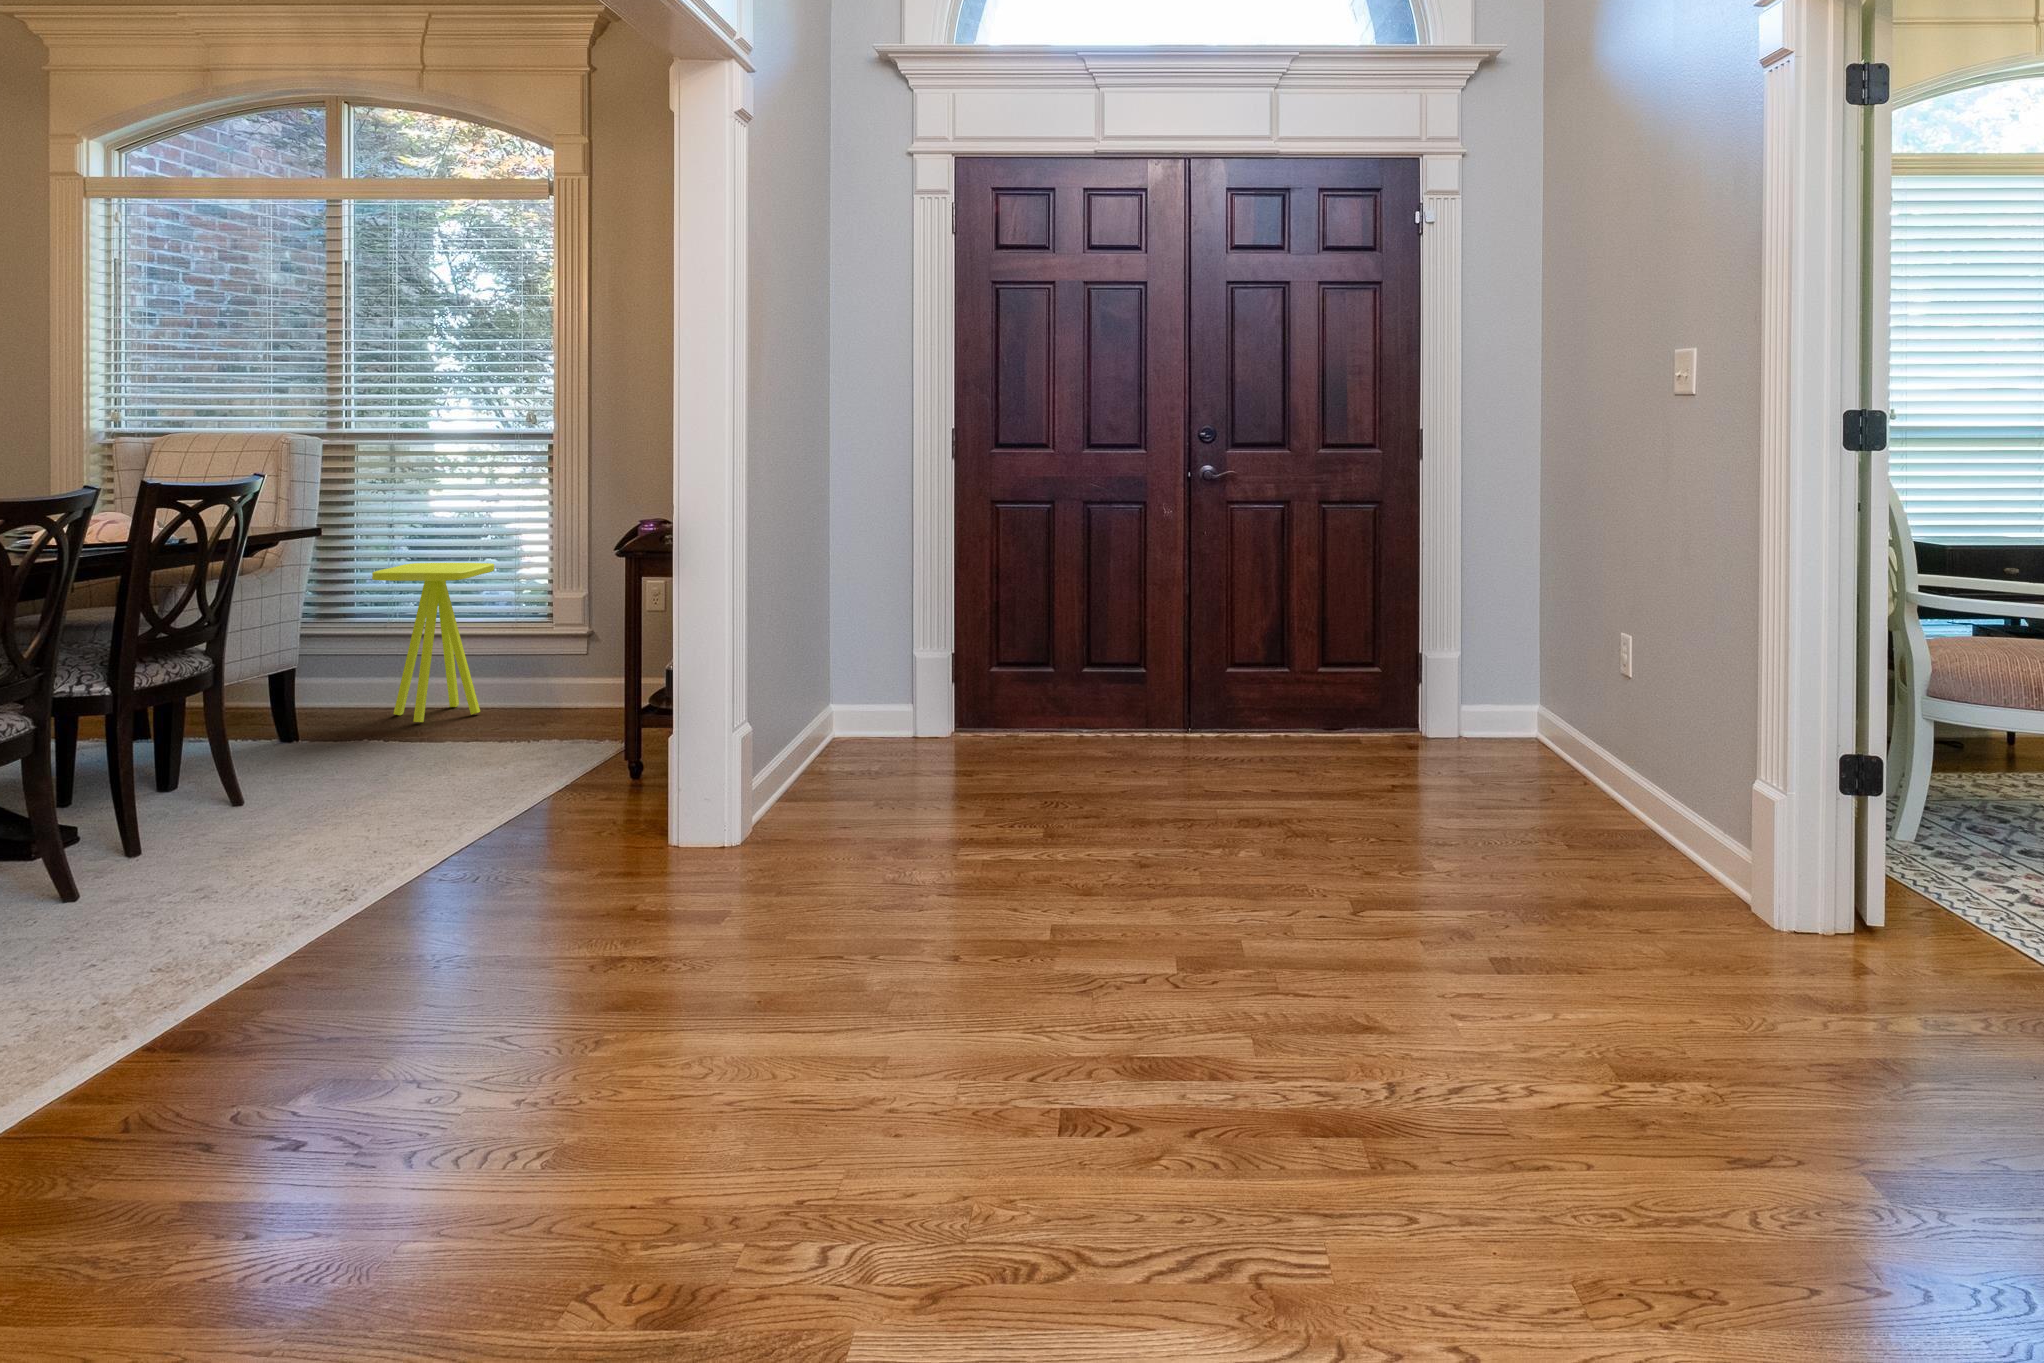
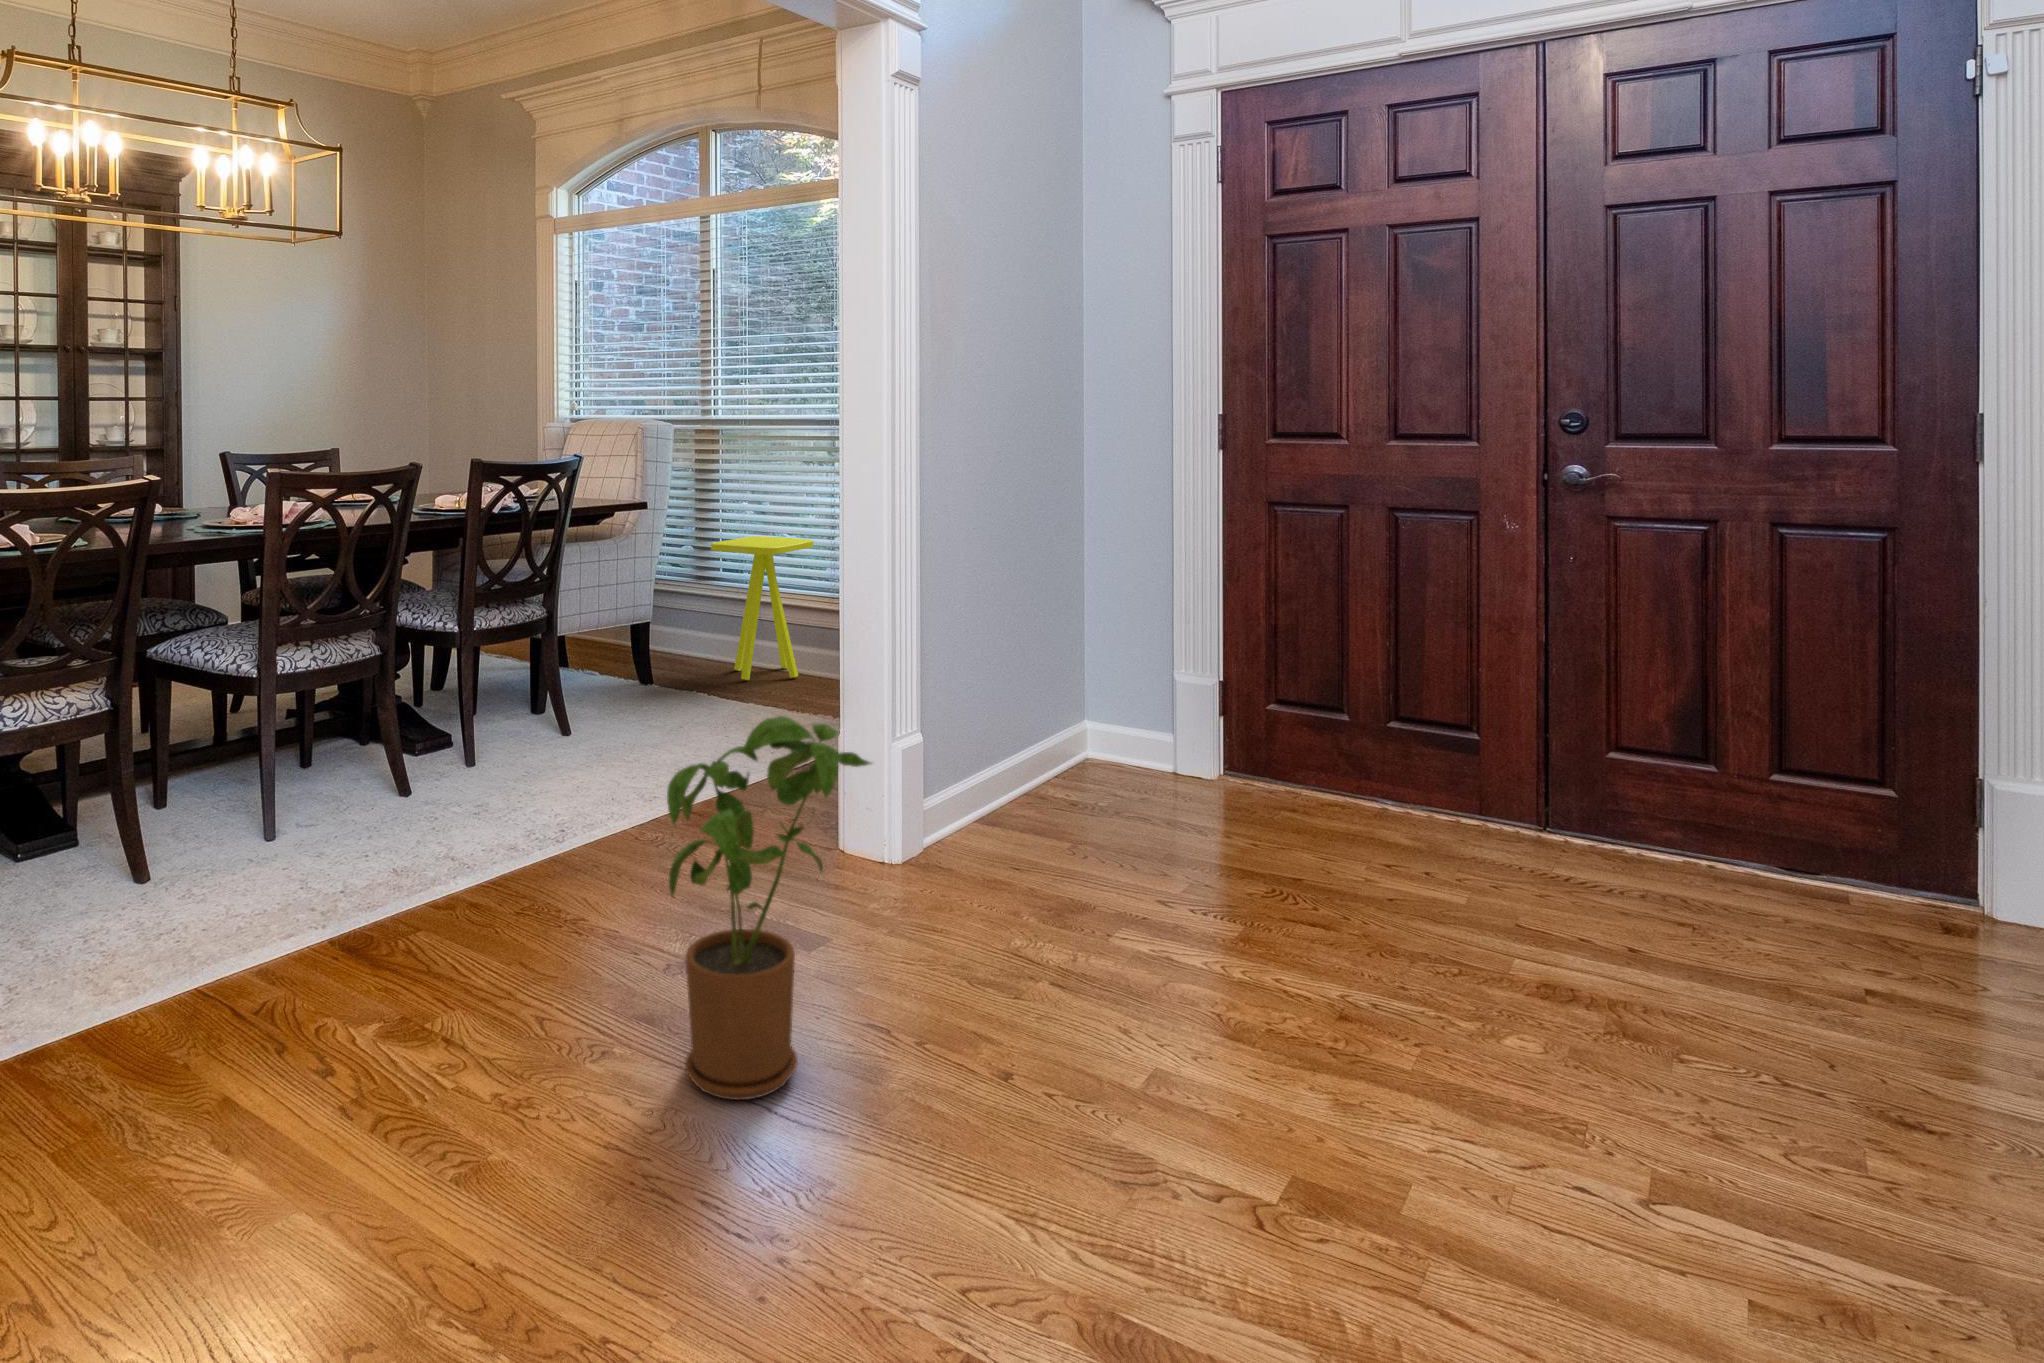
house plant: none [672,684,862,1029] -> present [667,716,871,1100]

